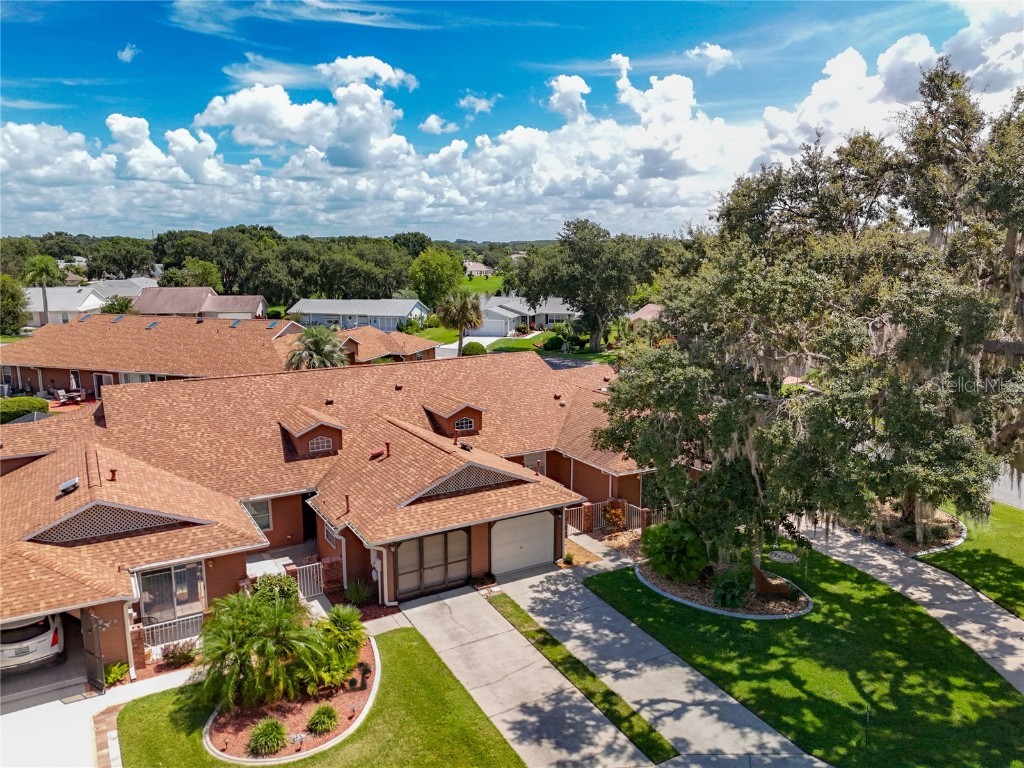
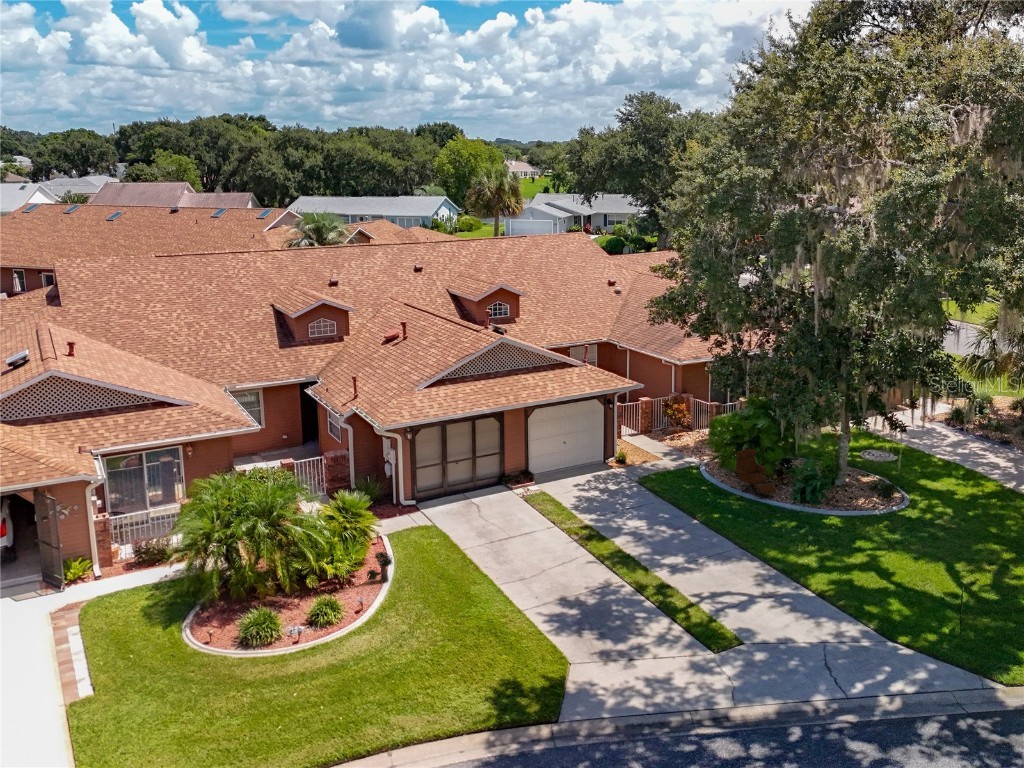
lounge chair: present [752,563,790,601] -> present [736,449,776,498]

